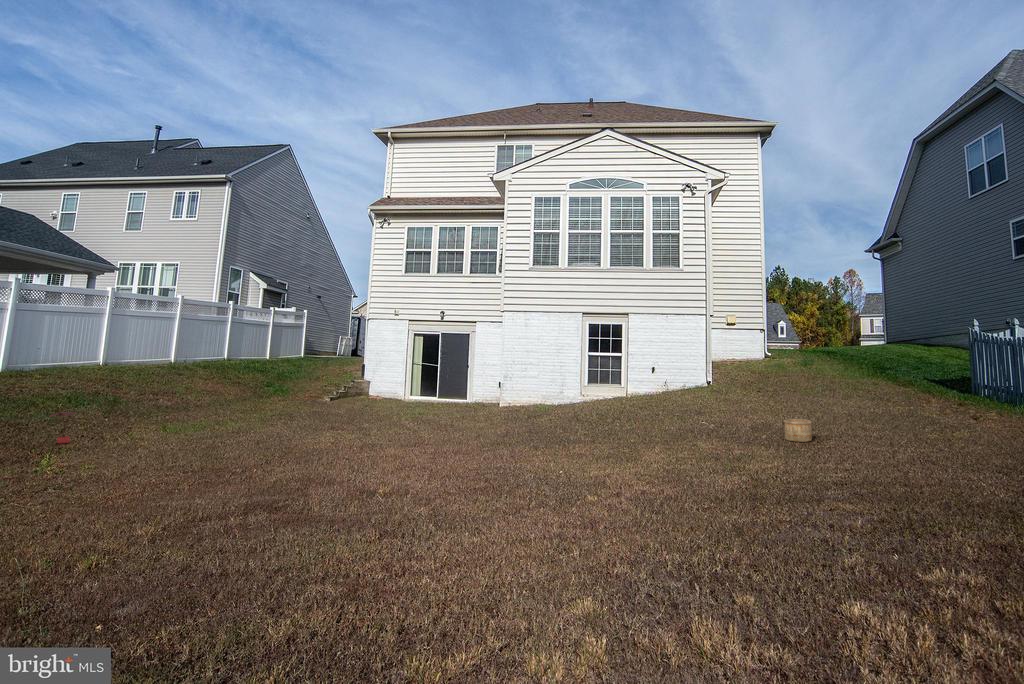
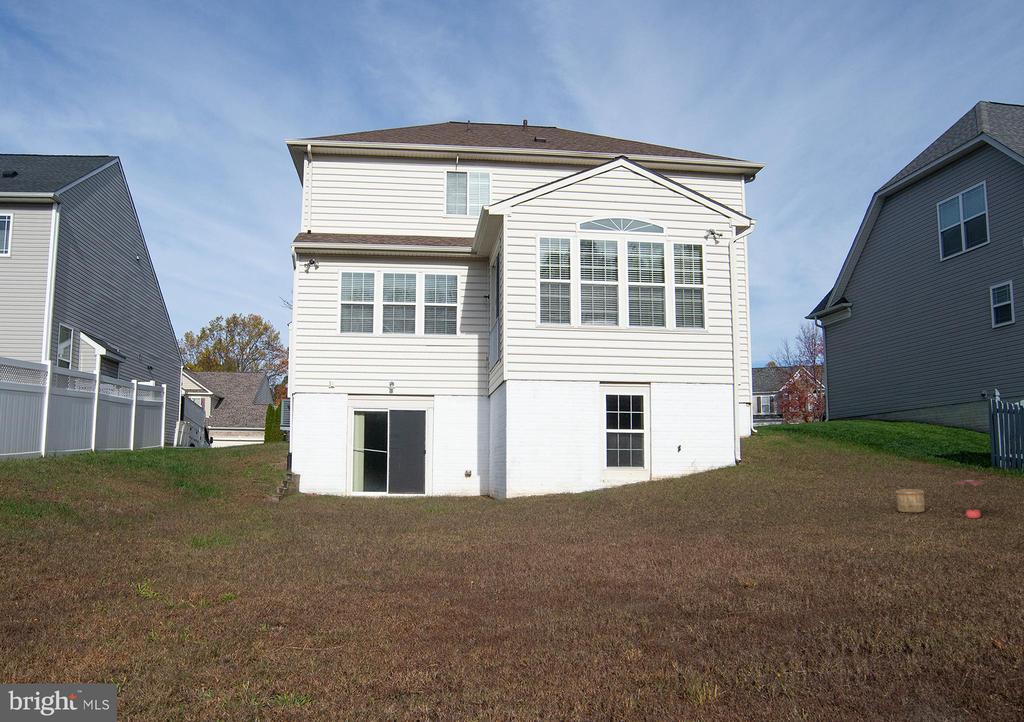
potted plant: present [50,412,76,444] -> present [955,480,985,518]

